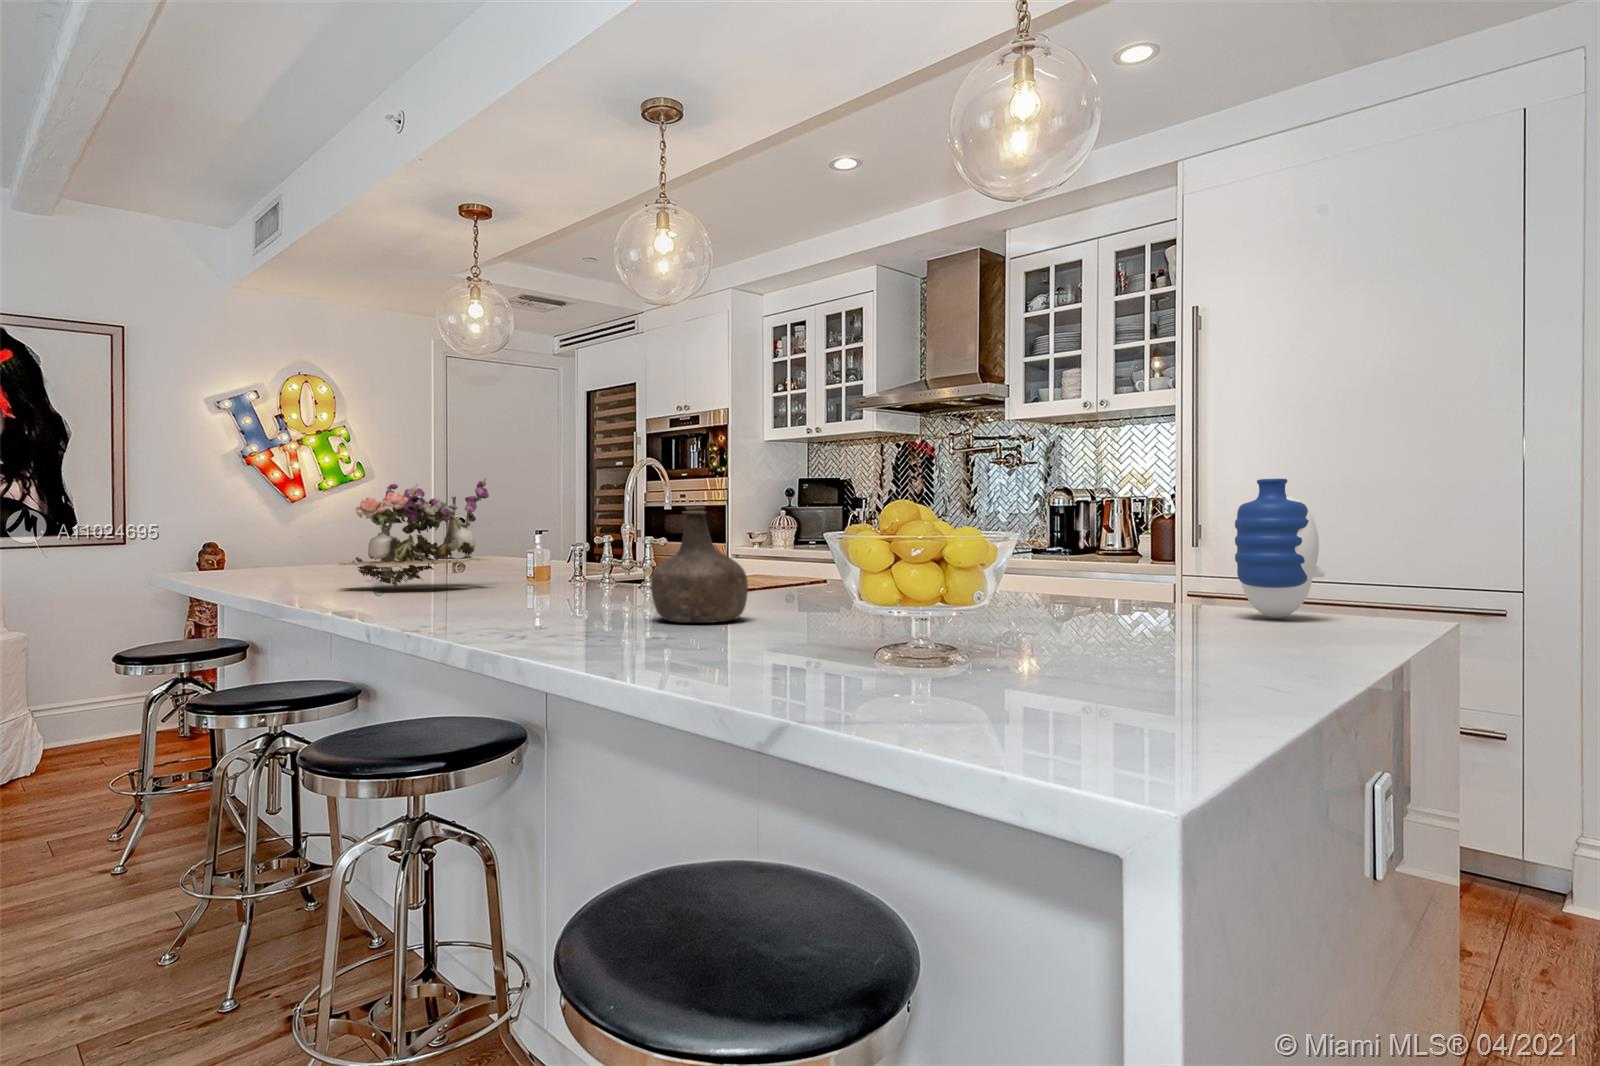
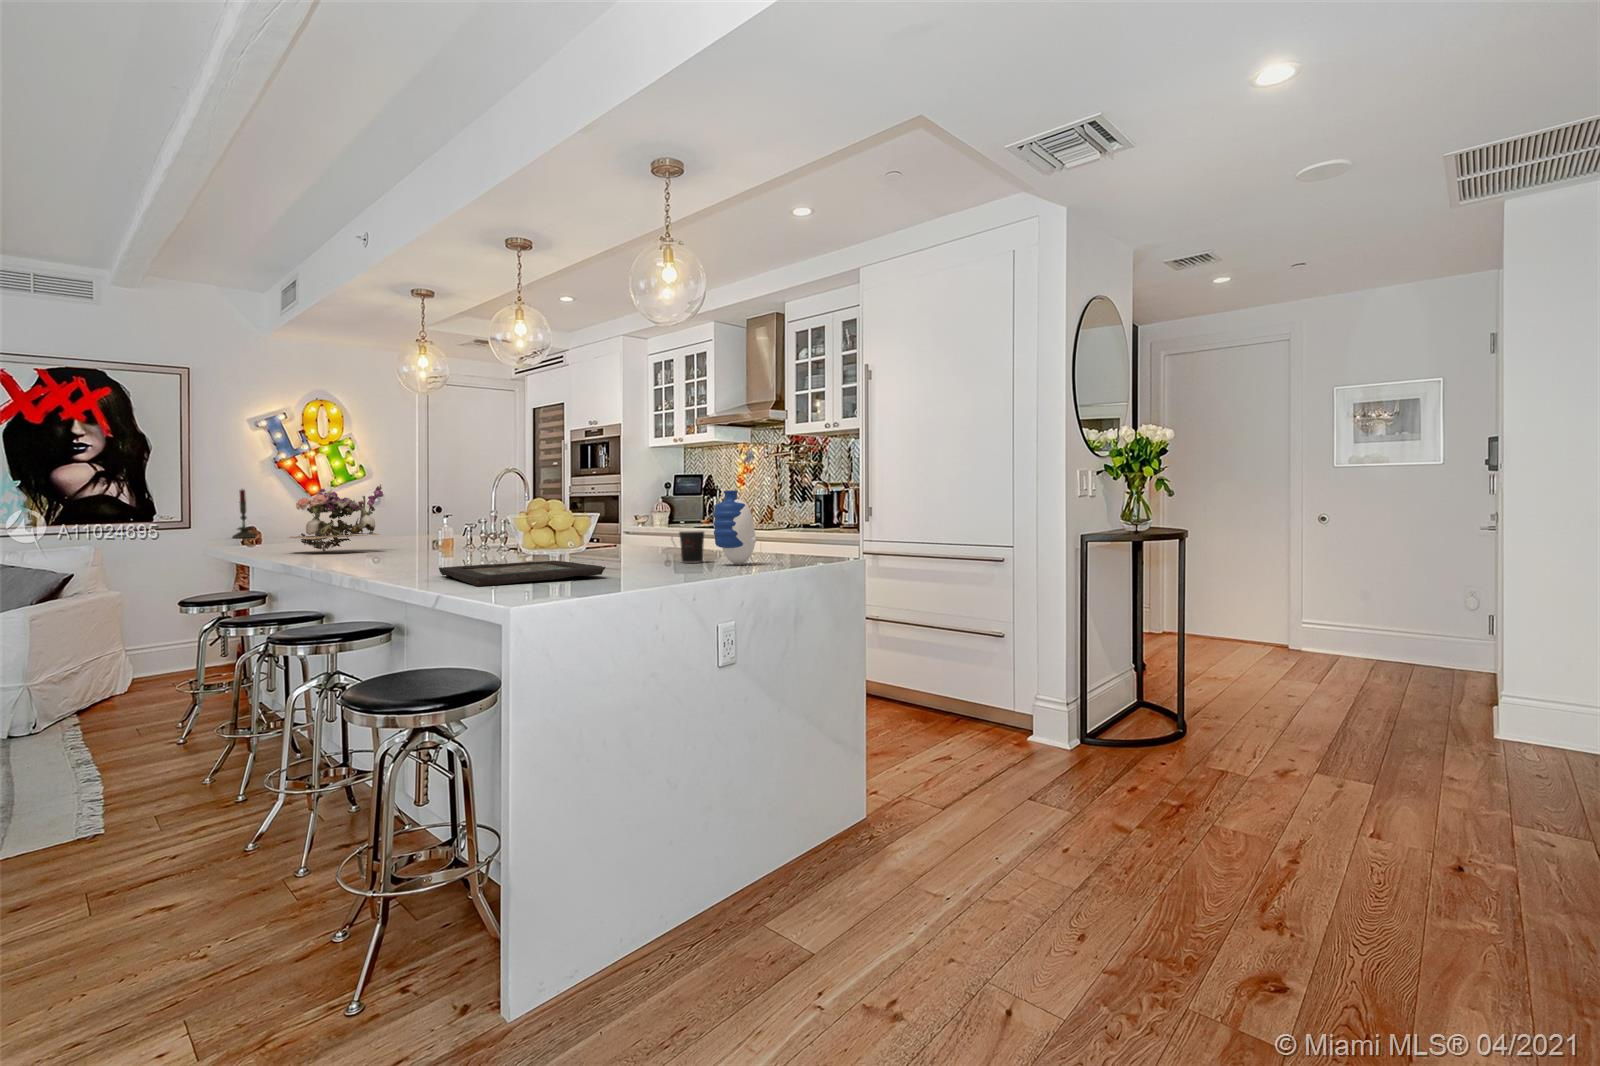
candle: none [183,492,218,565] -> present [233,489,256,538]
bottle: present [651,506,748,623] -> none [400,507,456,567]
coffee cup: none [1114,555,1180,614] -> present [671,531,704,563]
decorative tray: none [839,613,1243,687] -> present [439,561,605,586]

